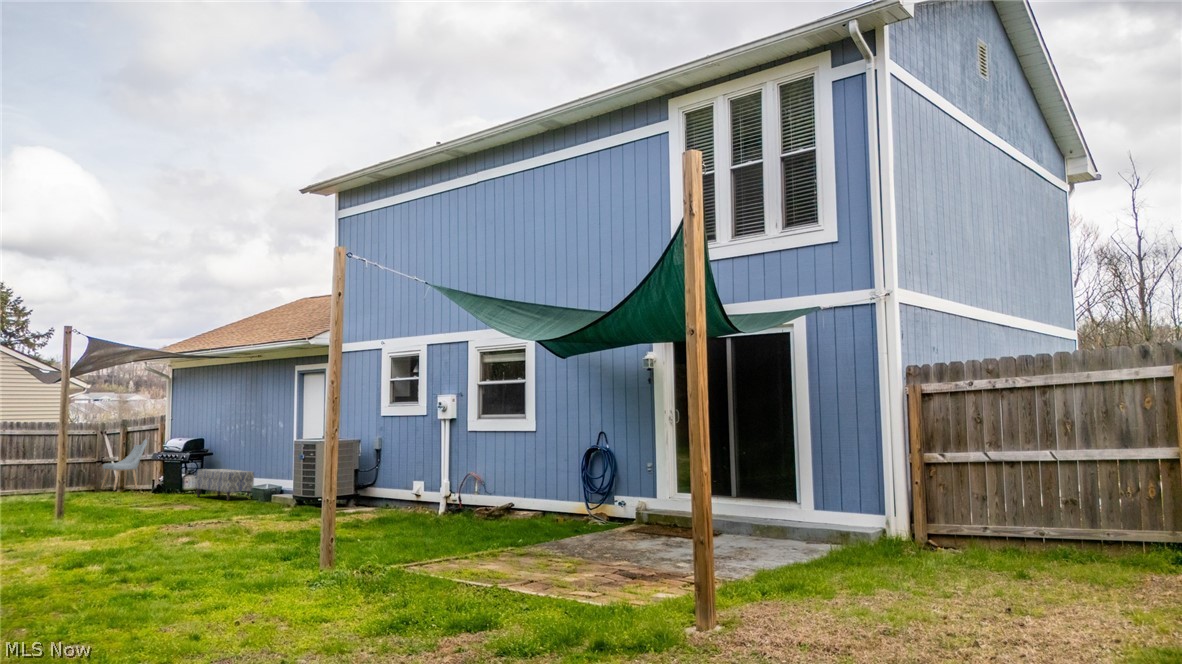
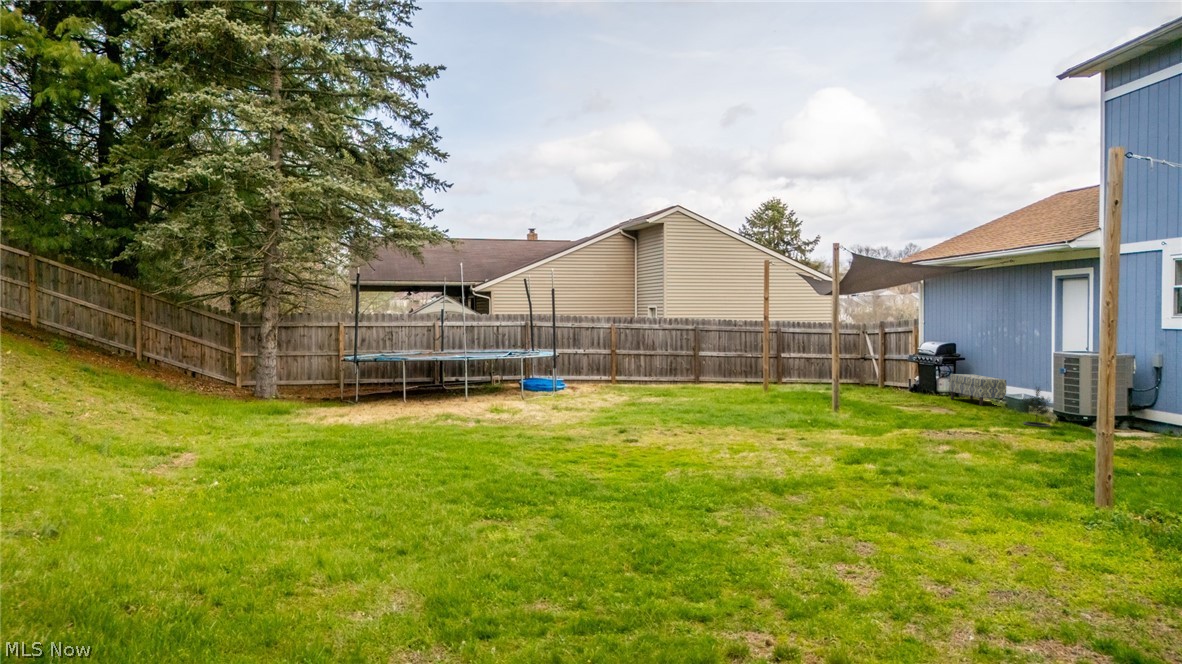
chair: present [101,439,147,490] -> none [870,340,905,387]
potted tree: none [265,471,293,513] -> present [1022,387,1050,427]

